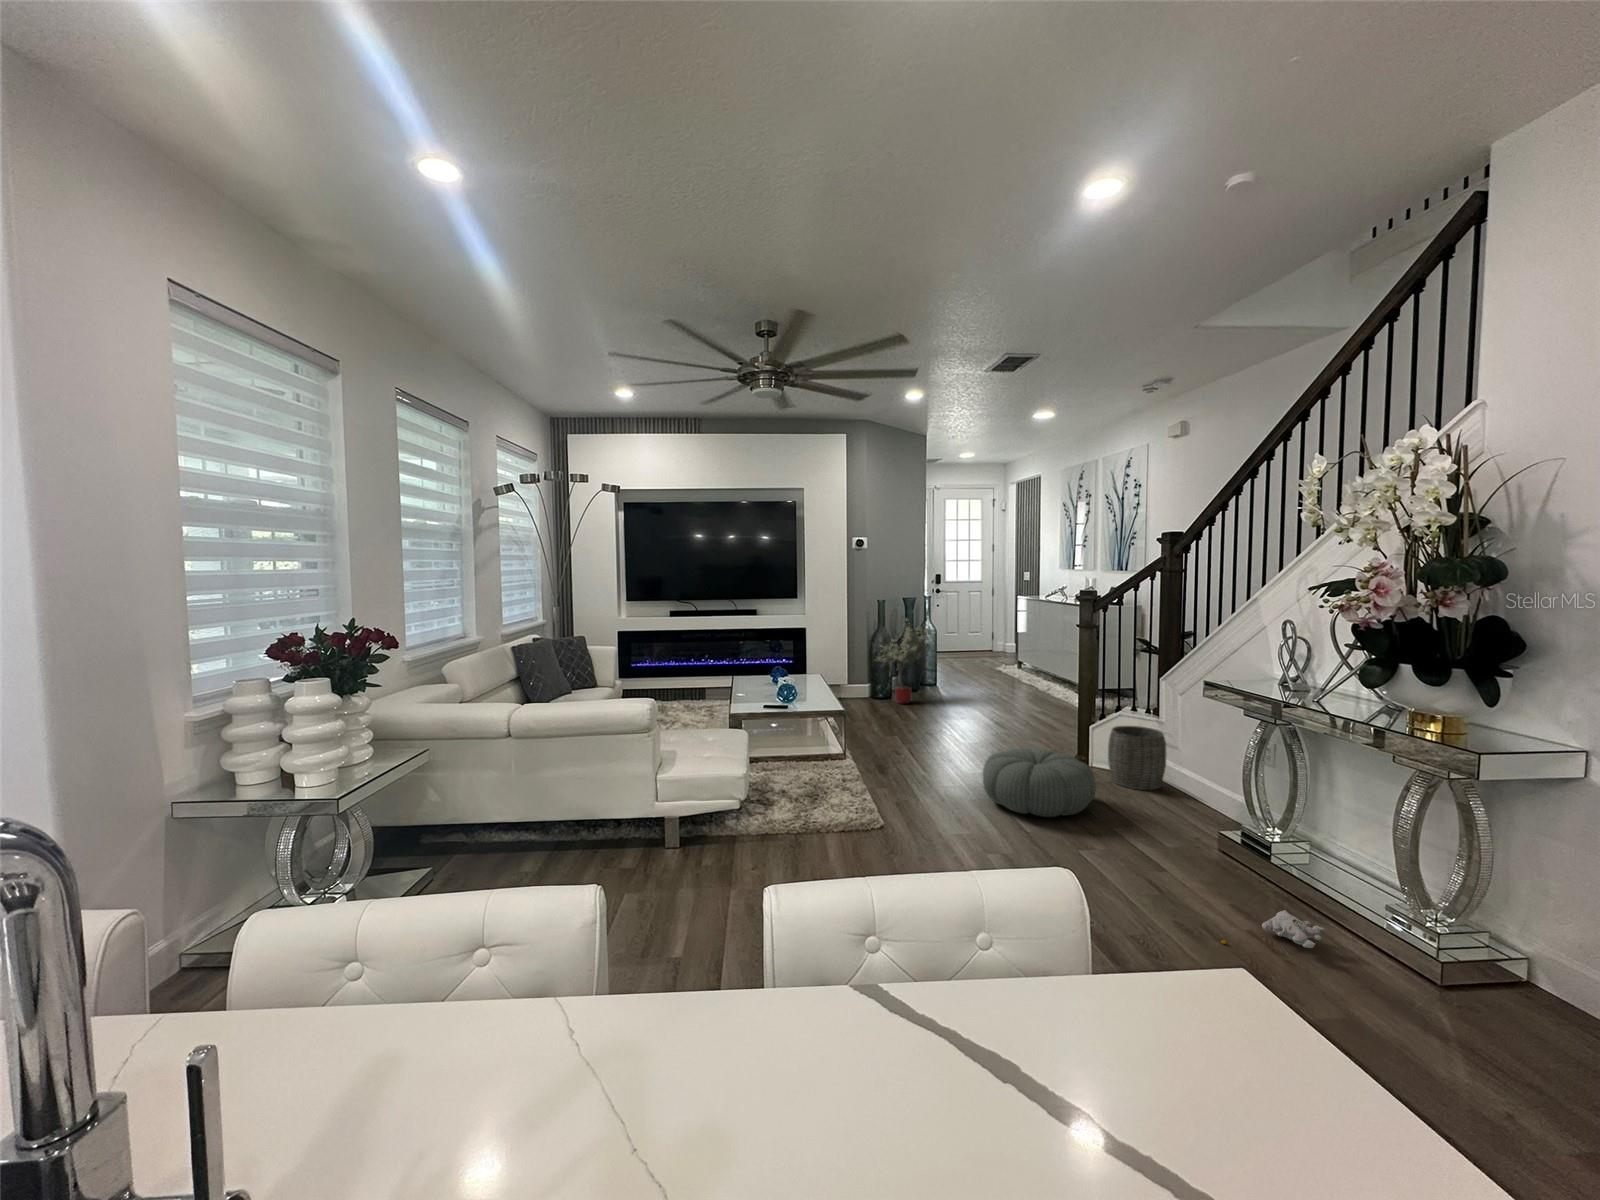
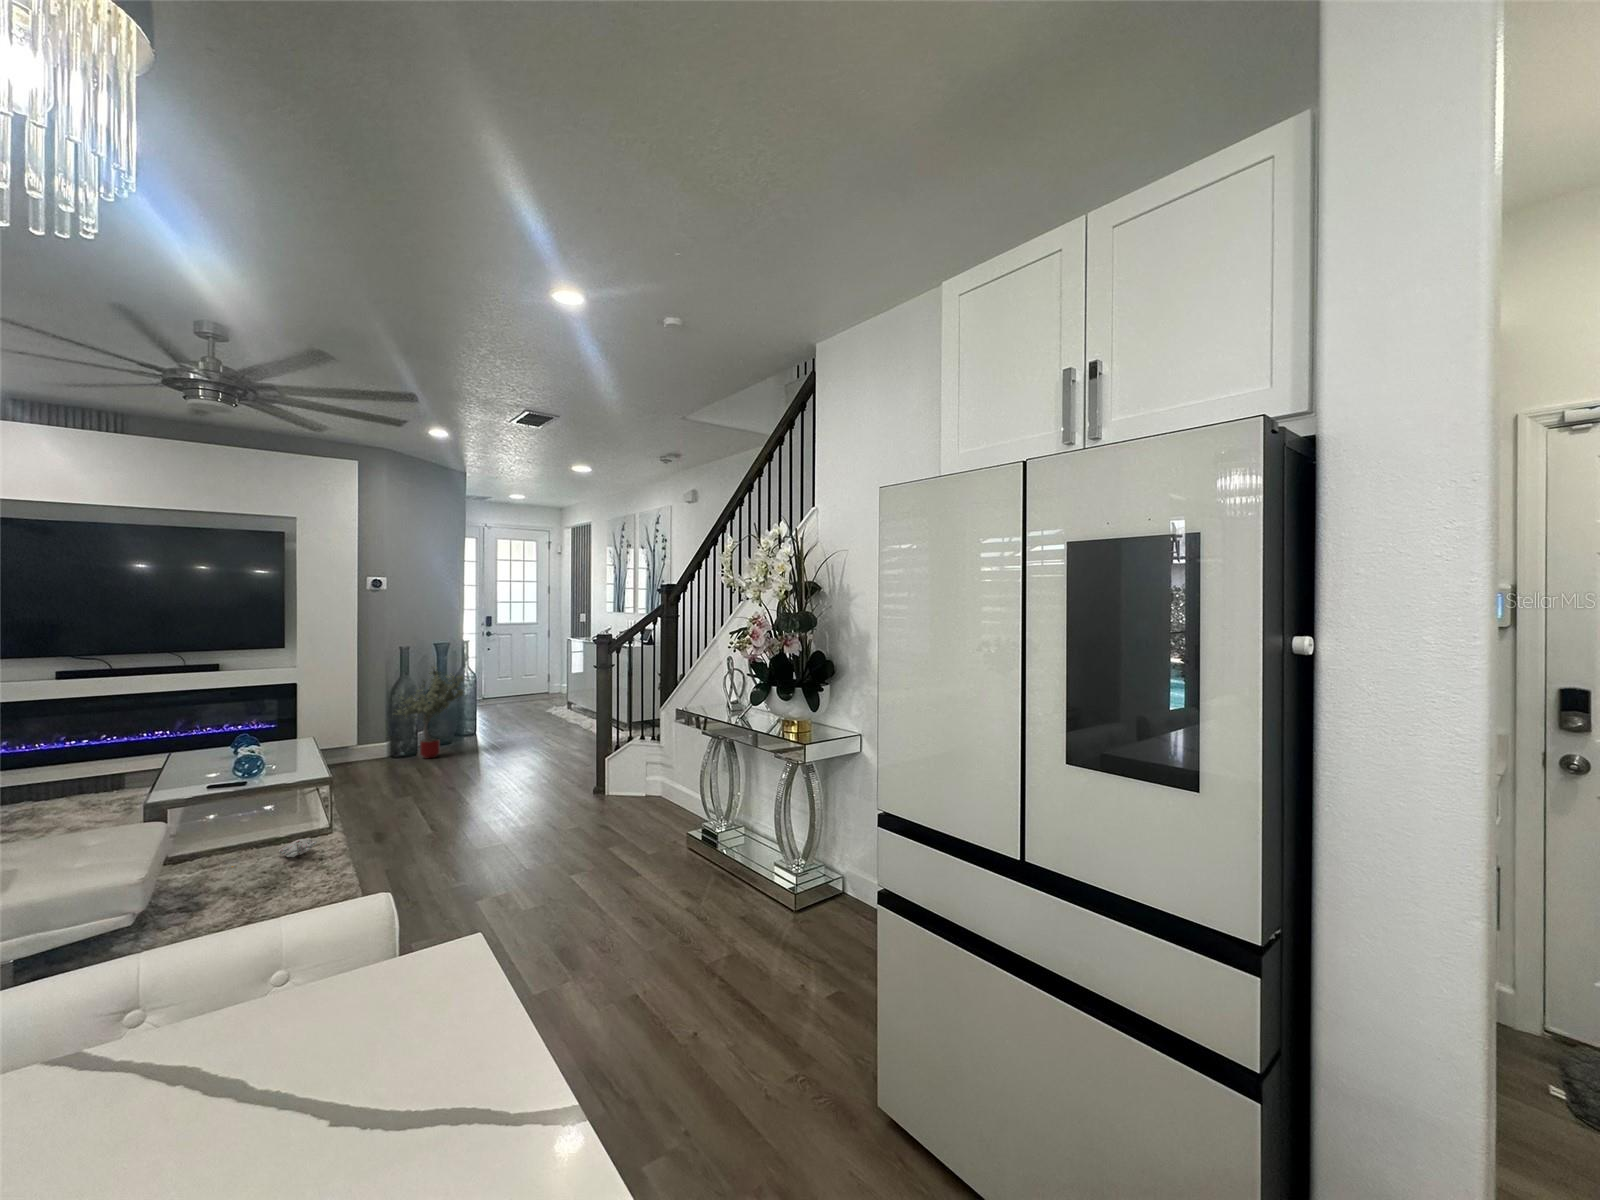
woven basket: present [1108,726,1166,790] -> none [617,753,664,810]
pouf: present [983,748,1096,817] -> none [487,787,597,853]
plush toy: present [1221,910,1325,948] -> present [232,838,317,867]

